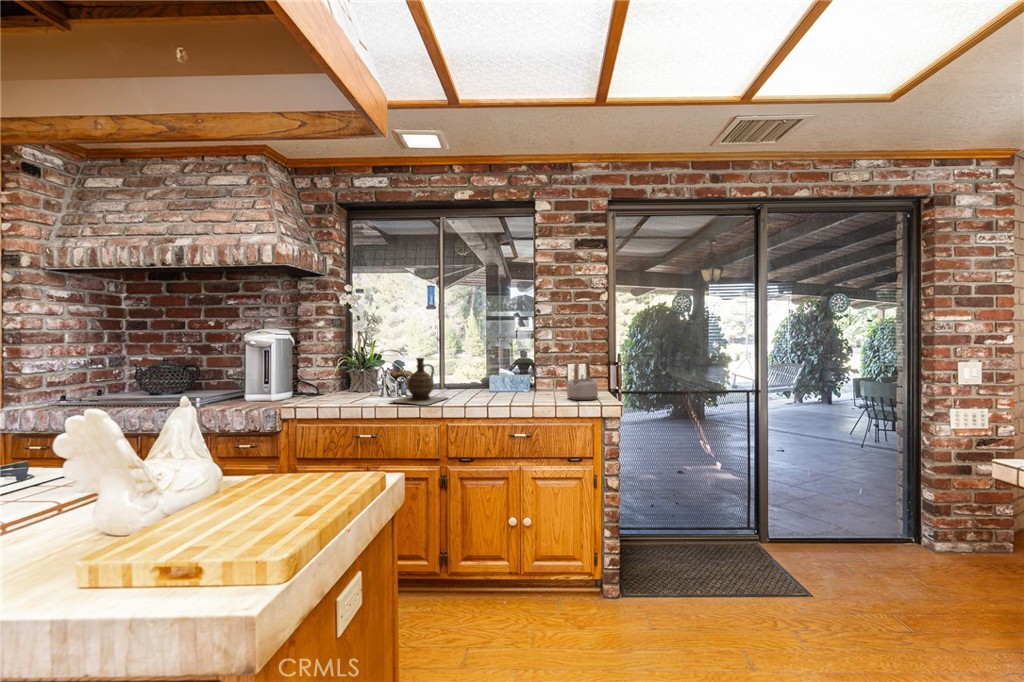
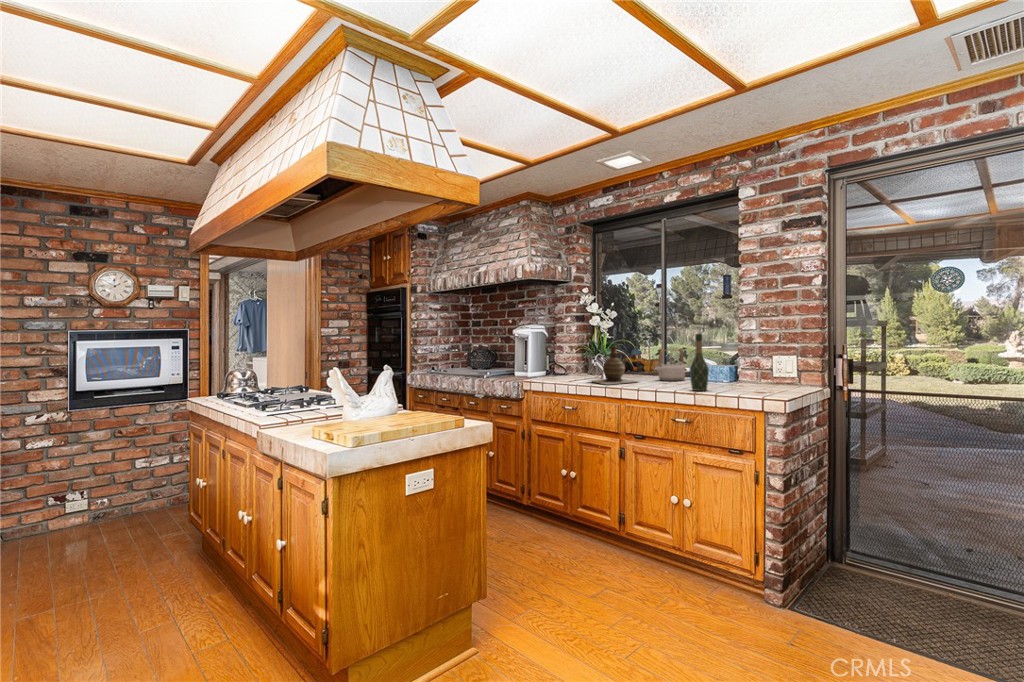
wine bottle: none [531,344,550,404] -> present [690,334,709,391]
teapot: present [567,361,598,400] -> present [655,349,685,381]

